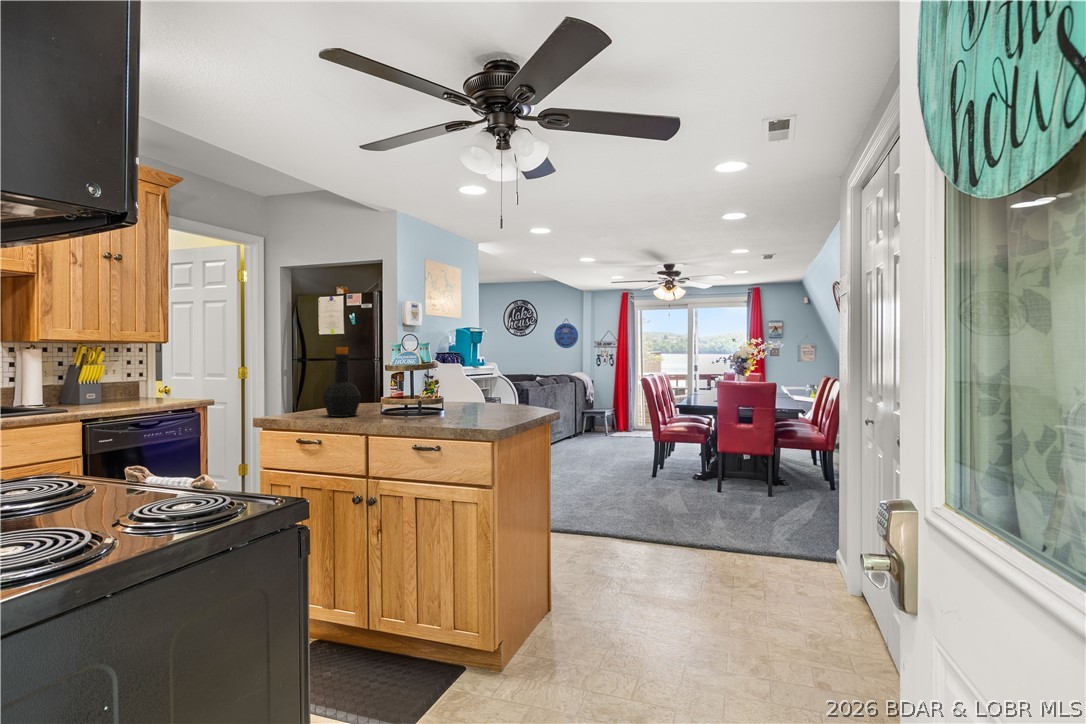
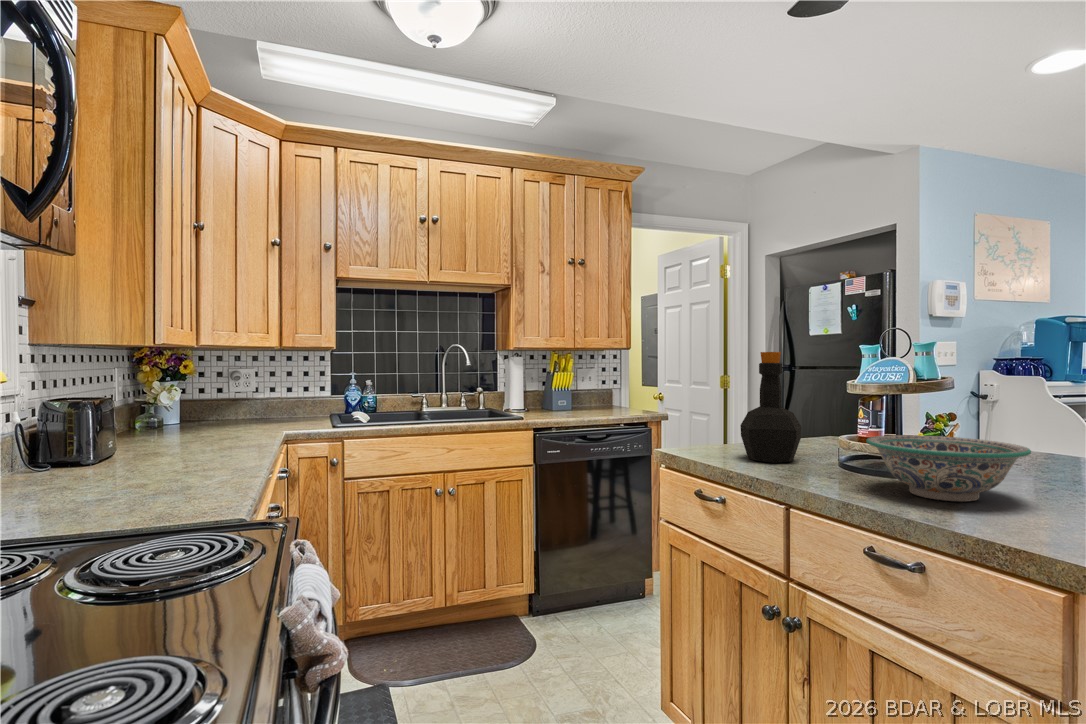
decorative bowl: none [406,392,474,421] -> present [866,435,1031,502]

